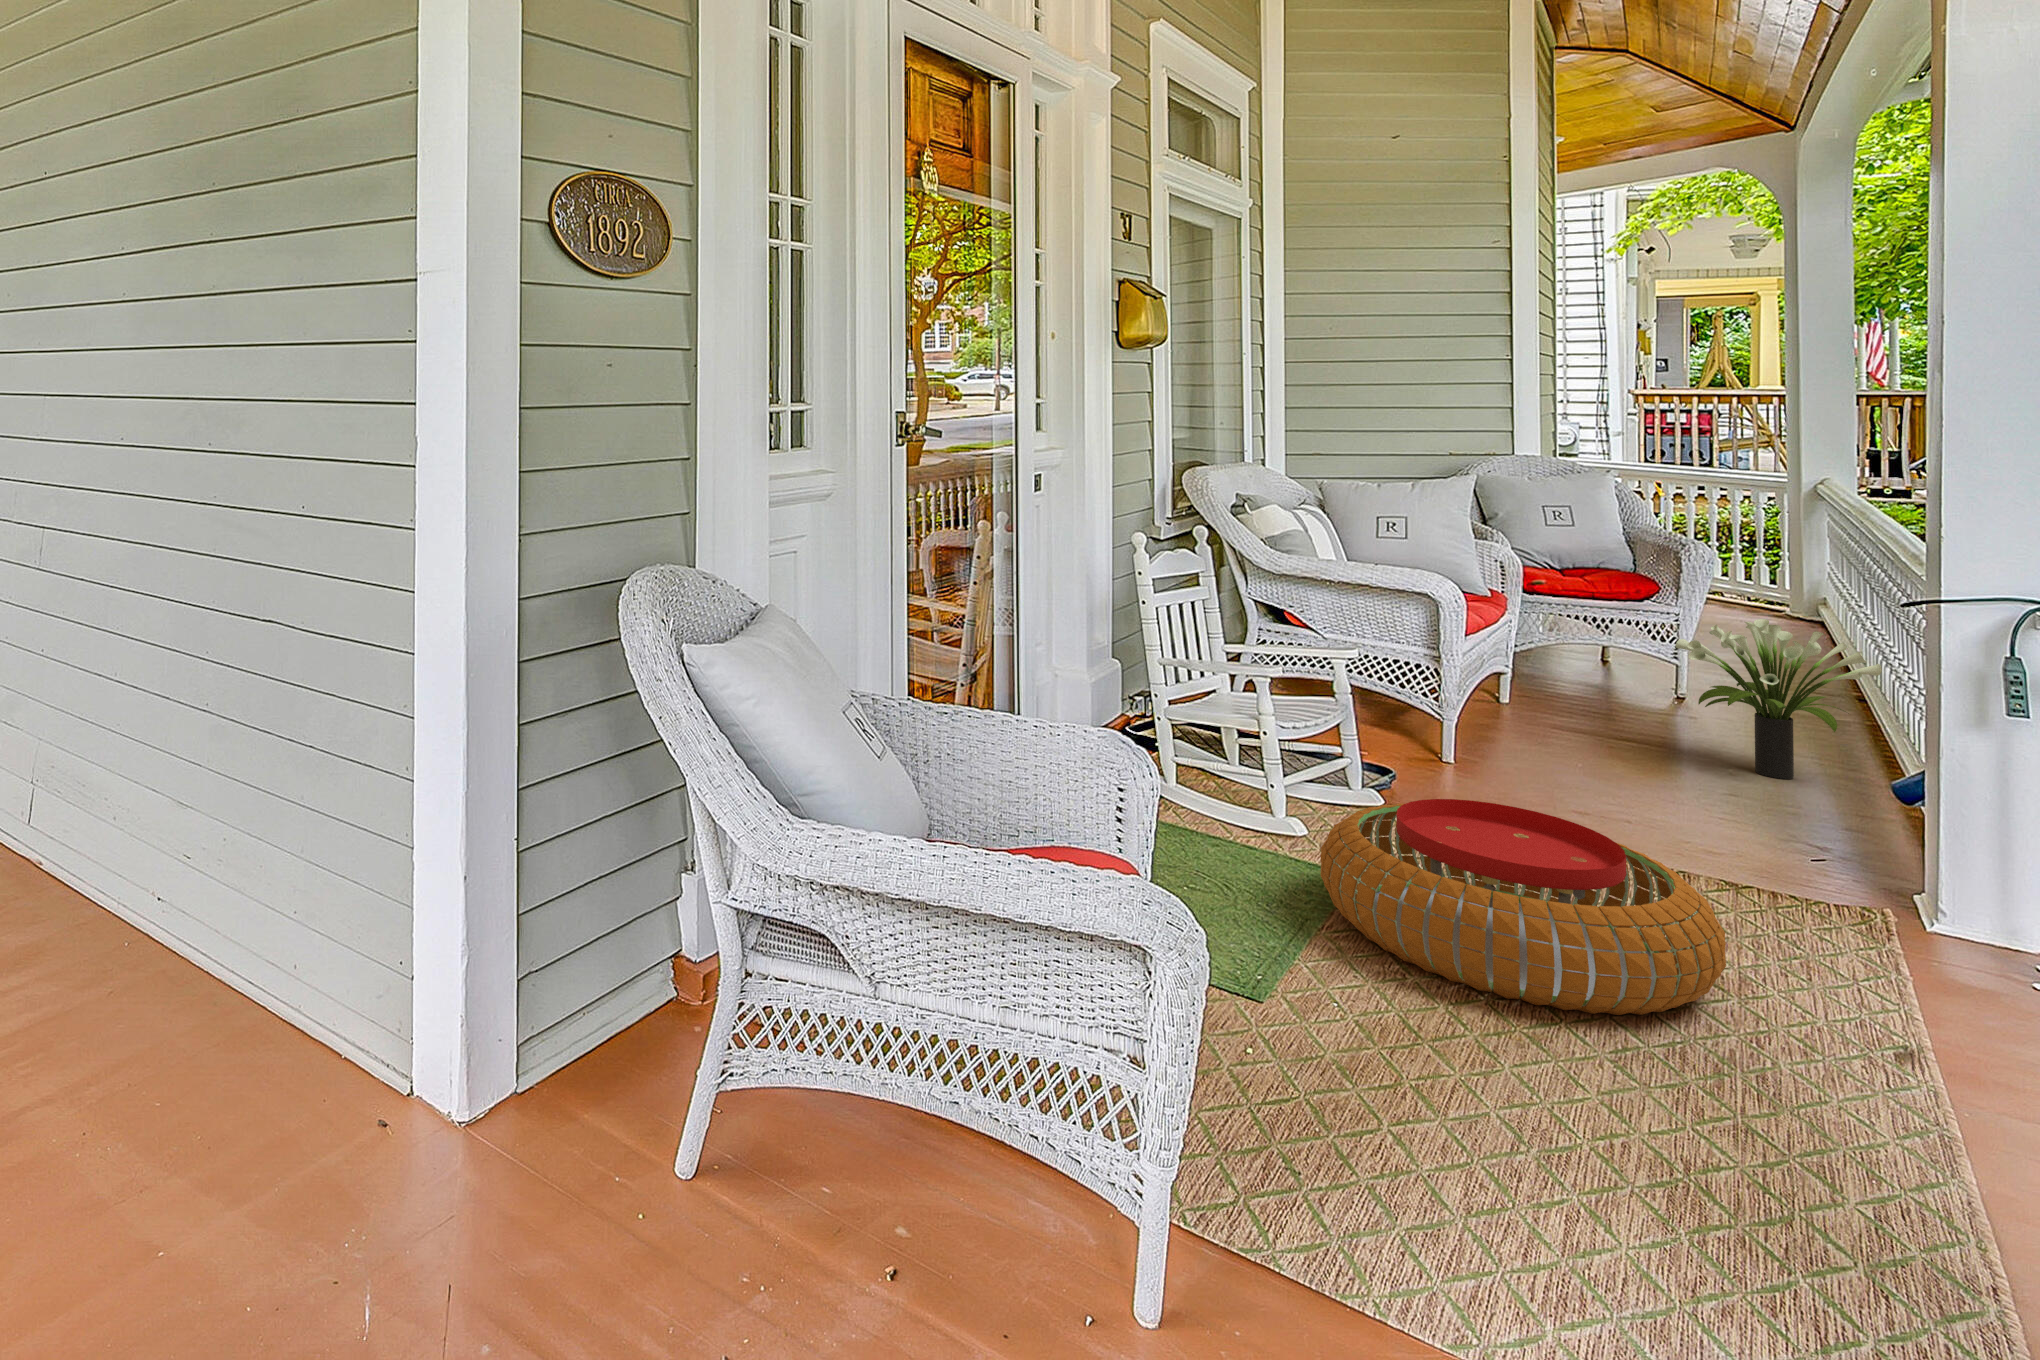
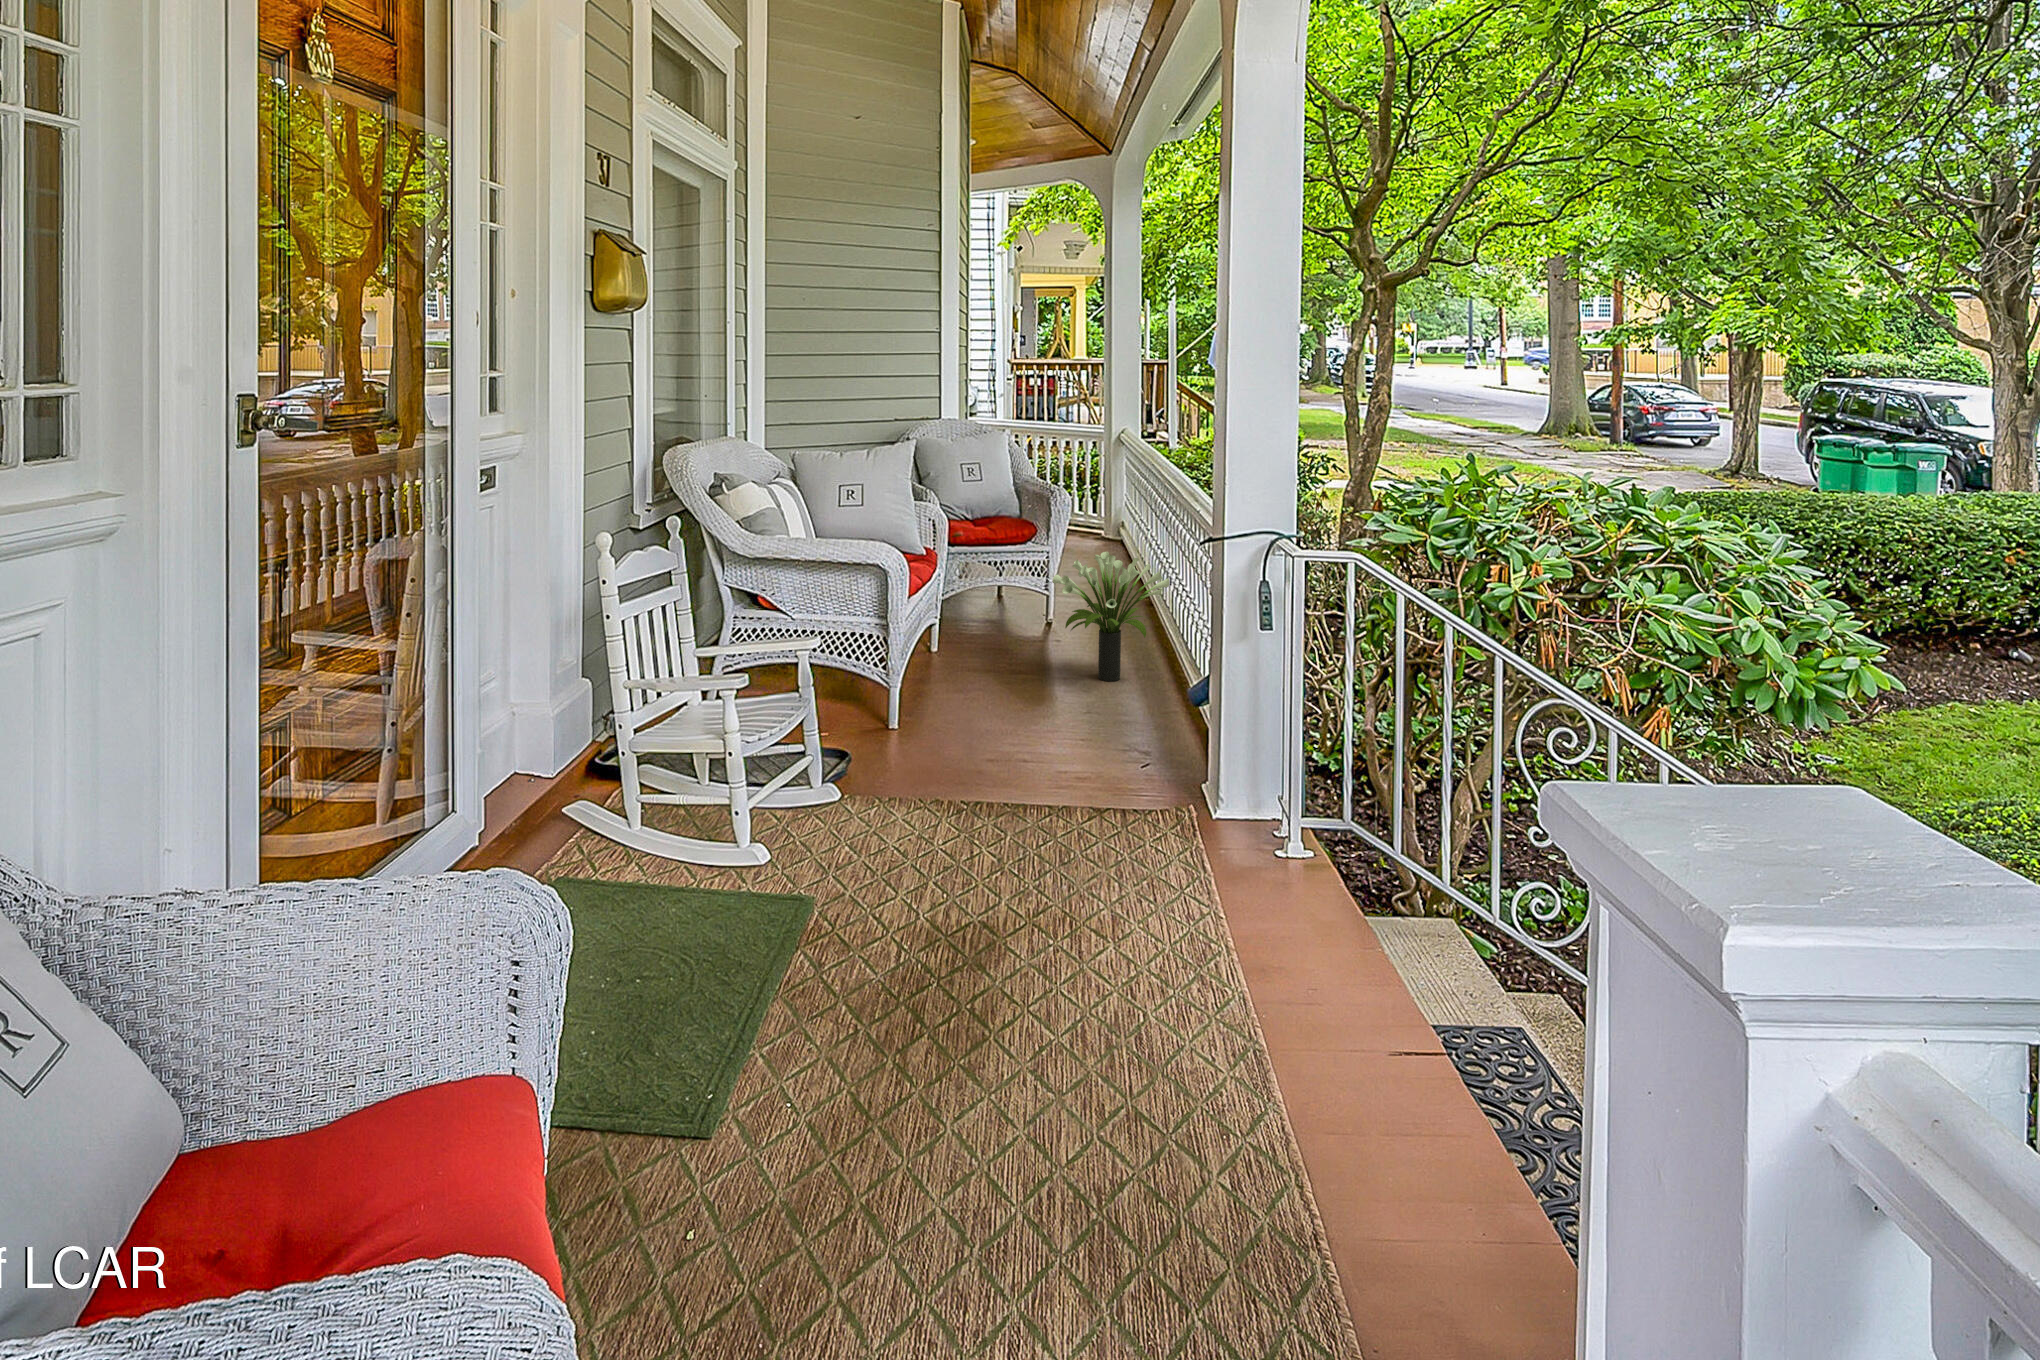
pouf: present [1320,799,1726,1015] -> none [771,811,1124,1074]

